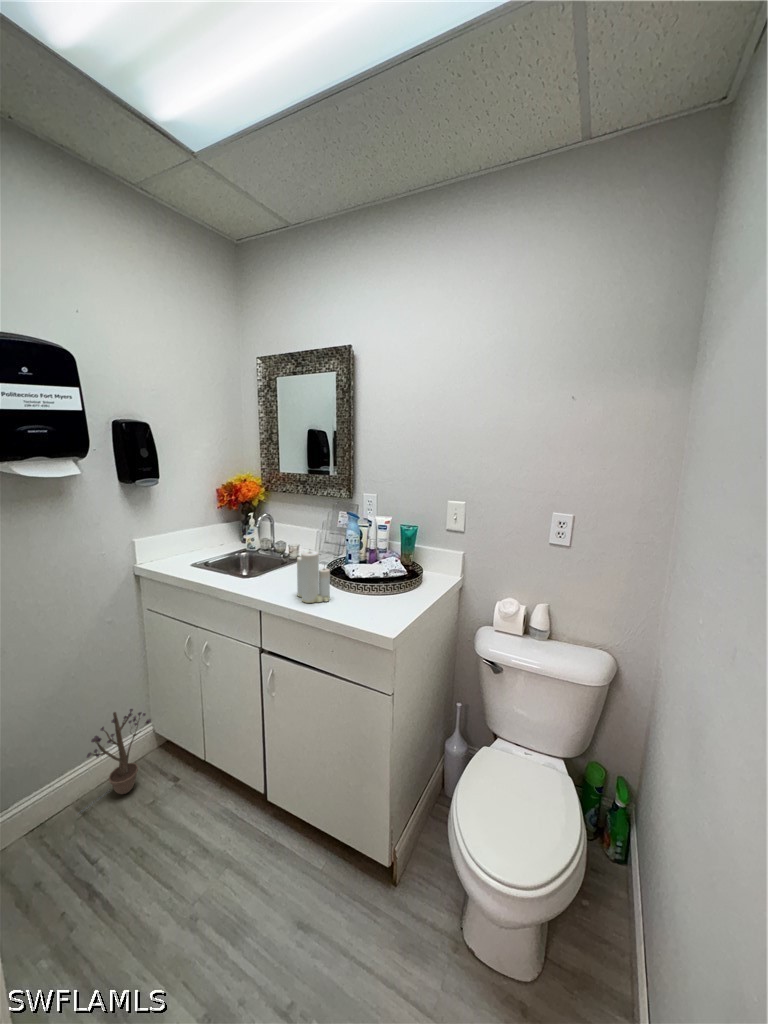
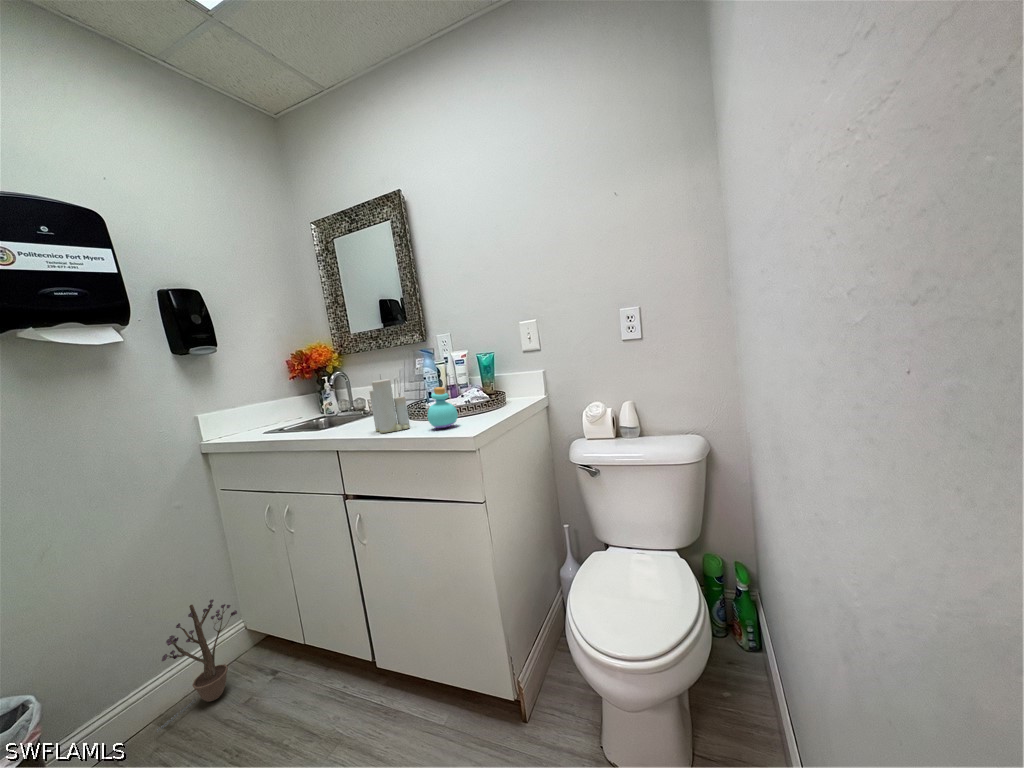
perfume bottle: none [349,573,378,613] -> present [427,387,458,428]

